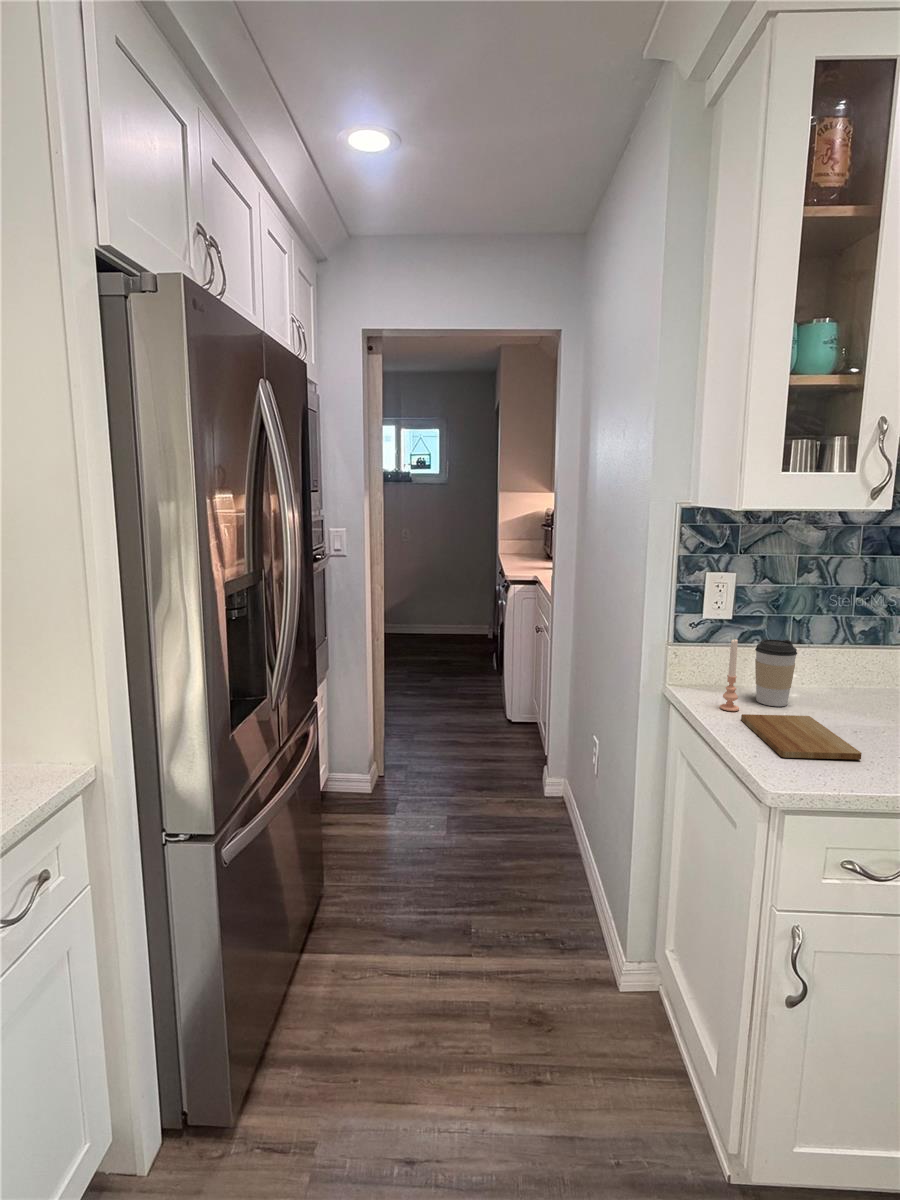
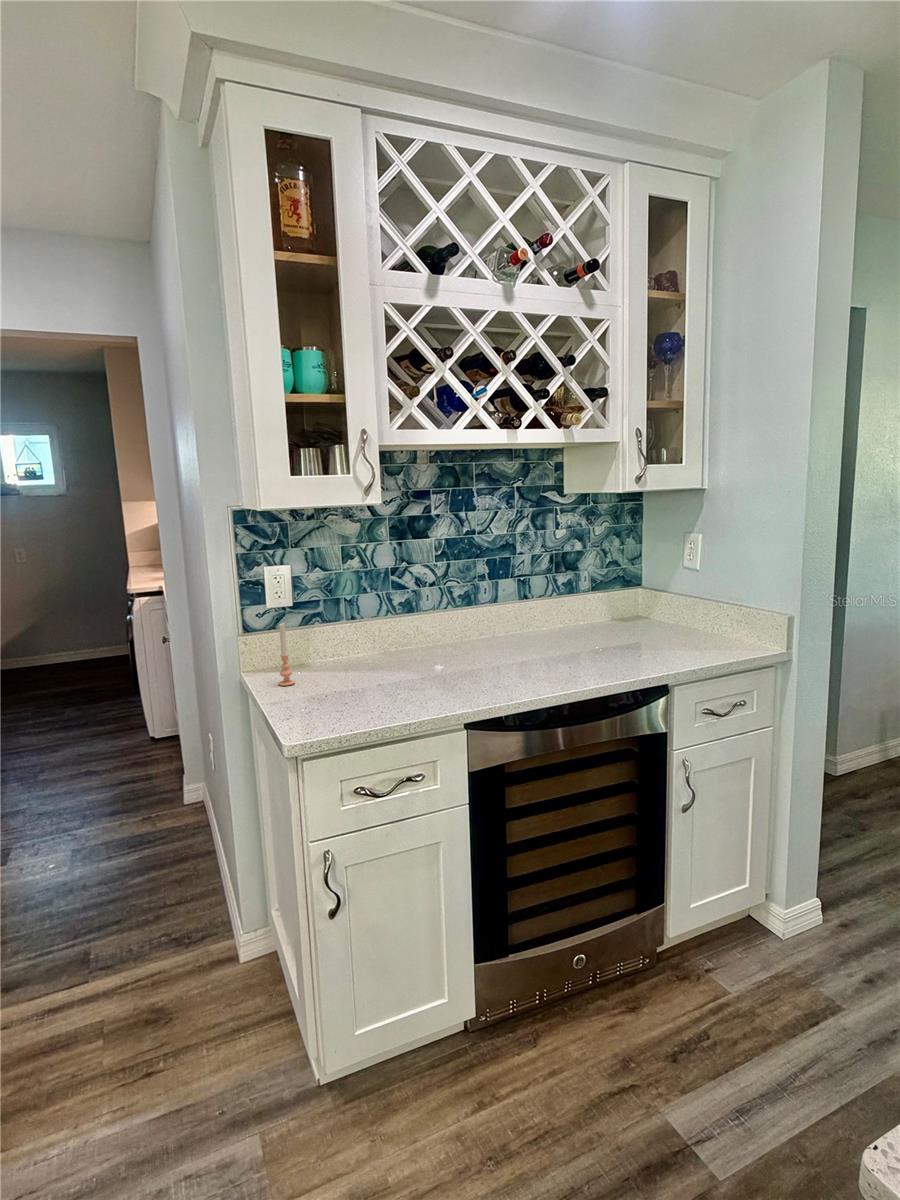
coffee cup: present [755,640,797,706] -> none [307,618,340,675]
cutting board: present [741,714,862,759] -> none [292,678,371,715]

